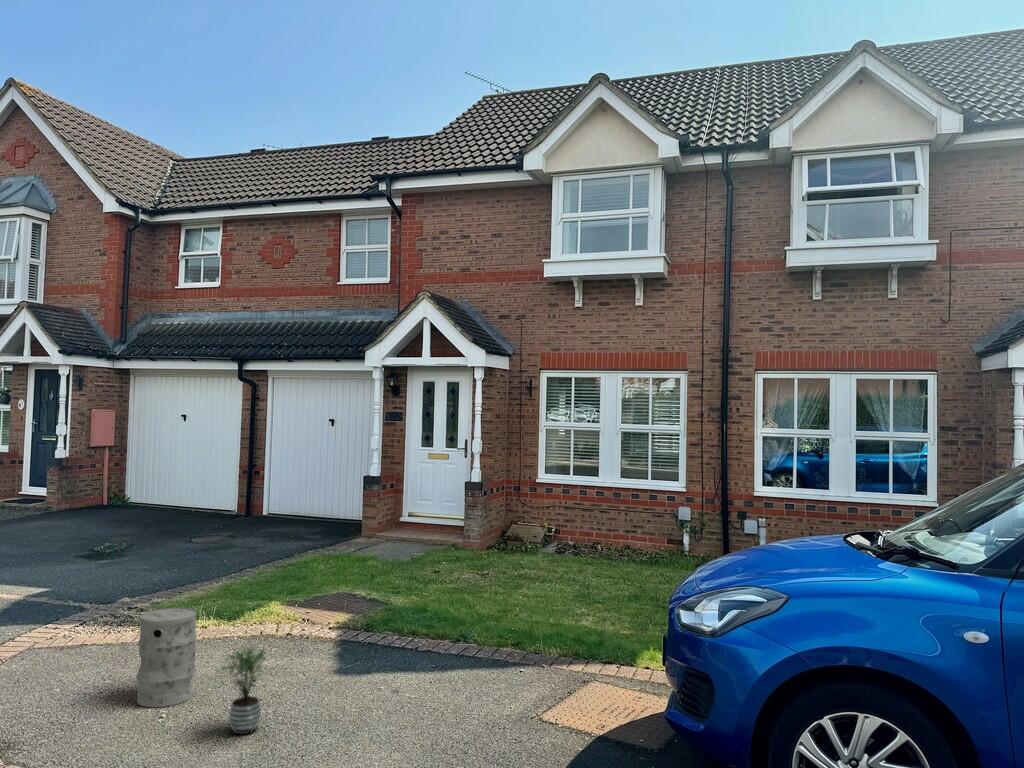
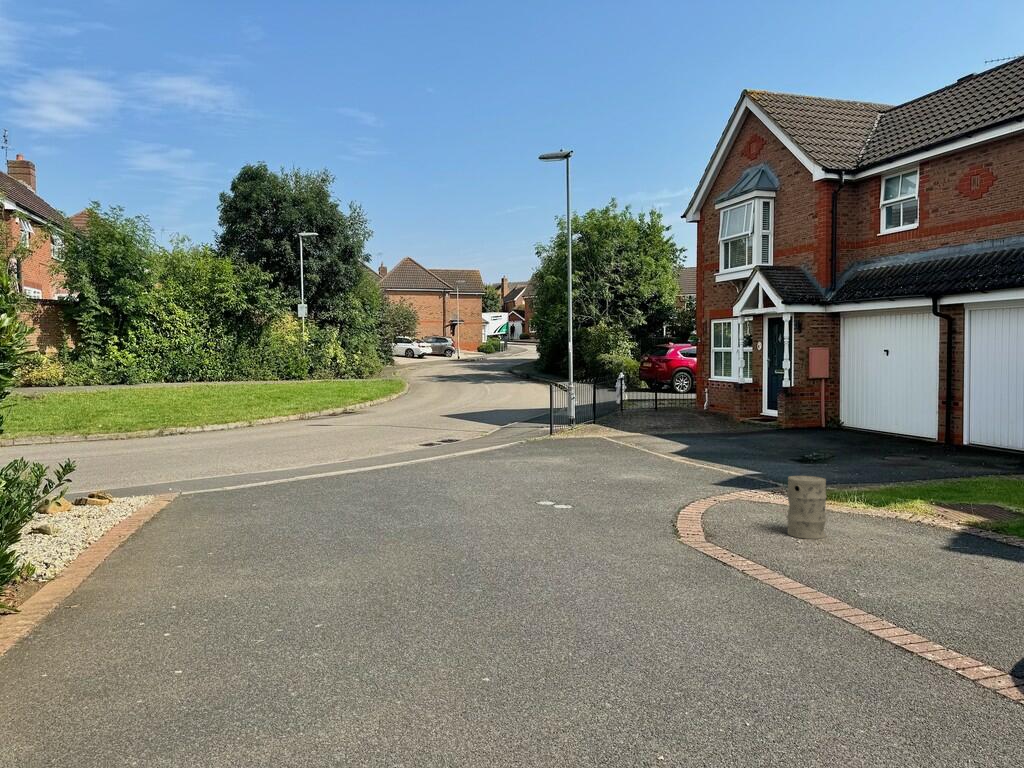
potted plant: present [215,646,266,734] -> none [824,500,870,561]

